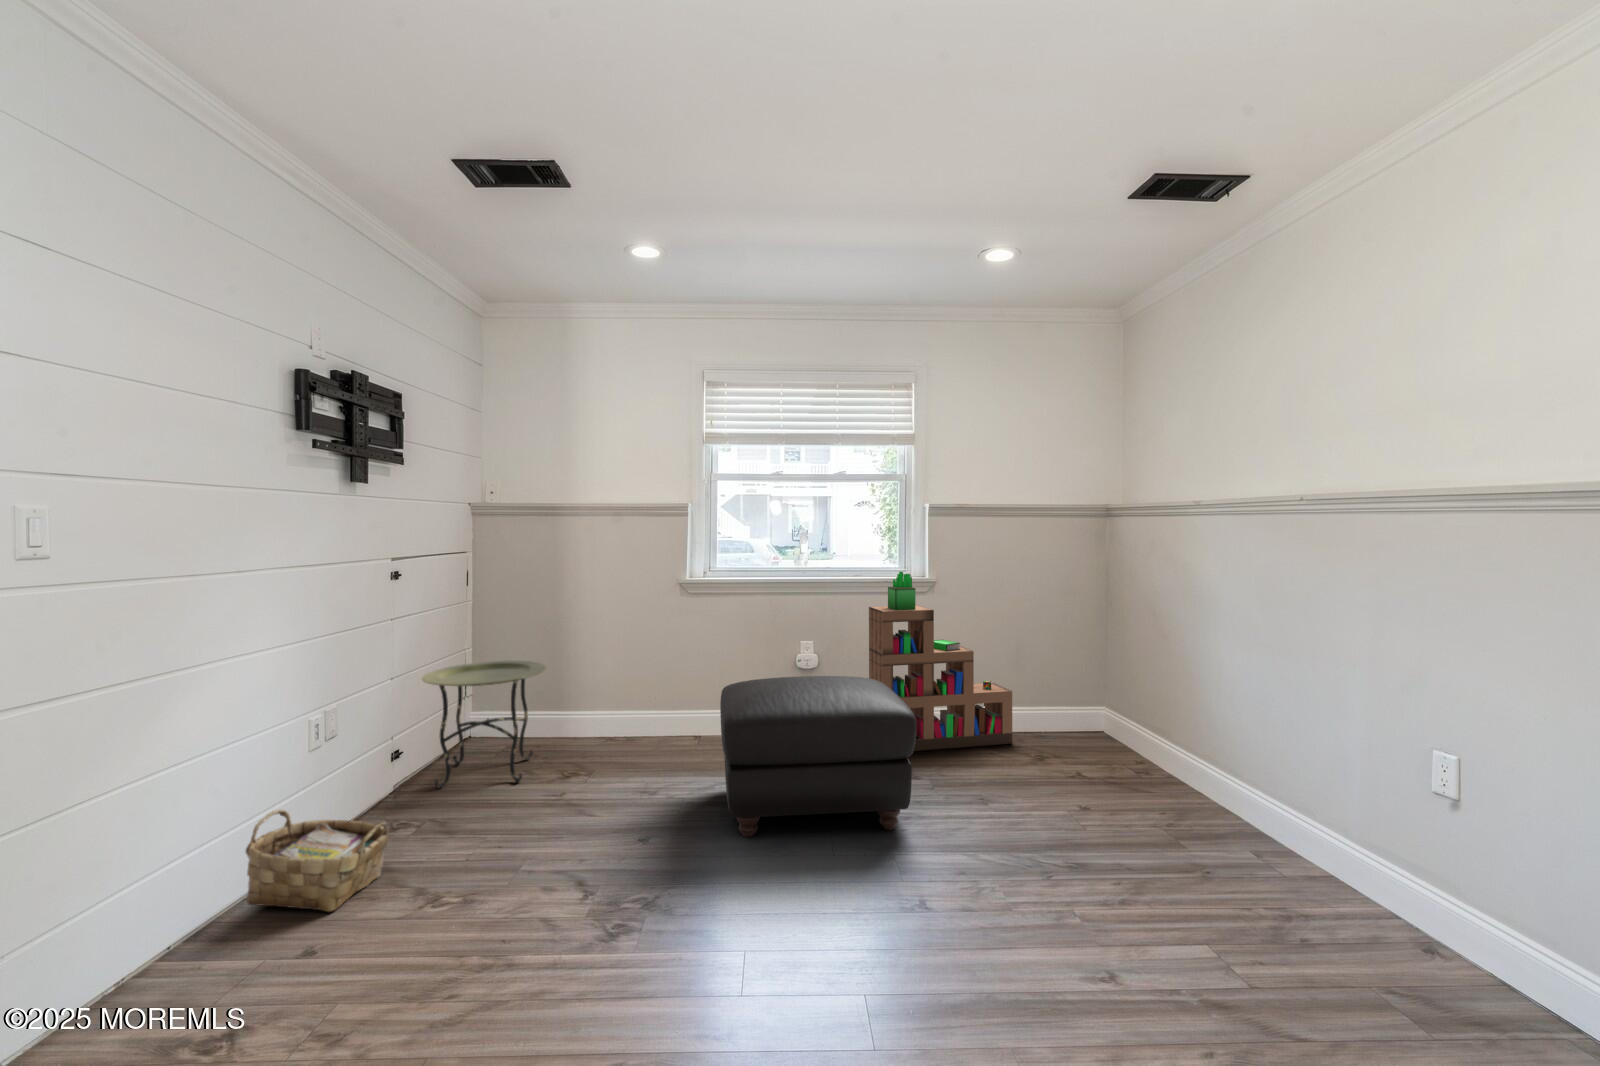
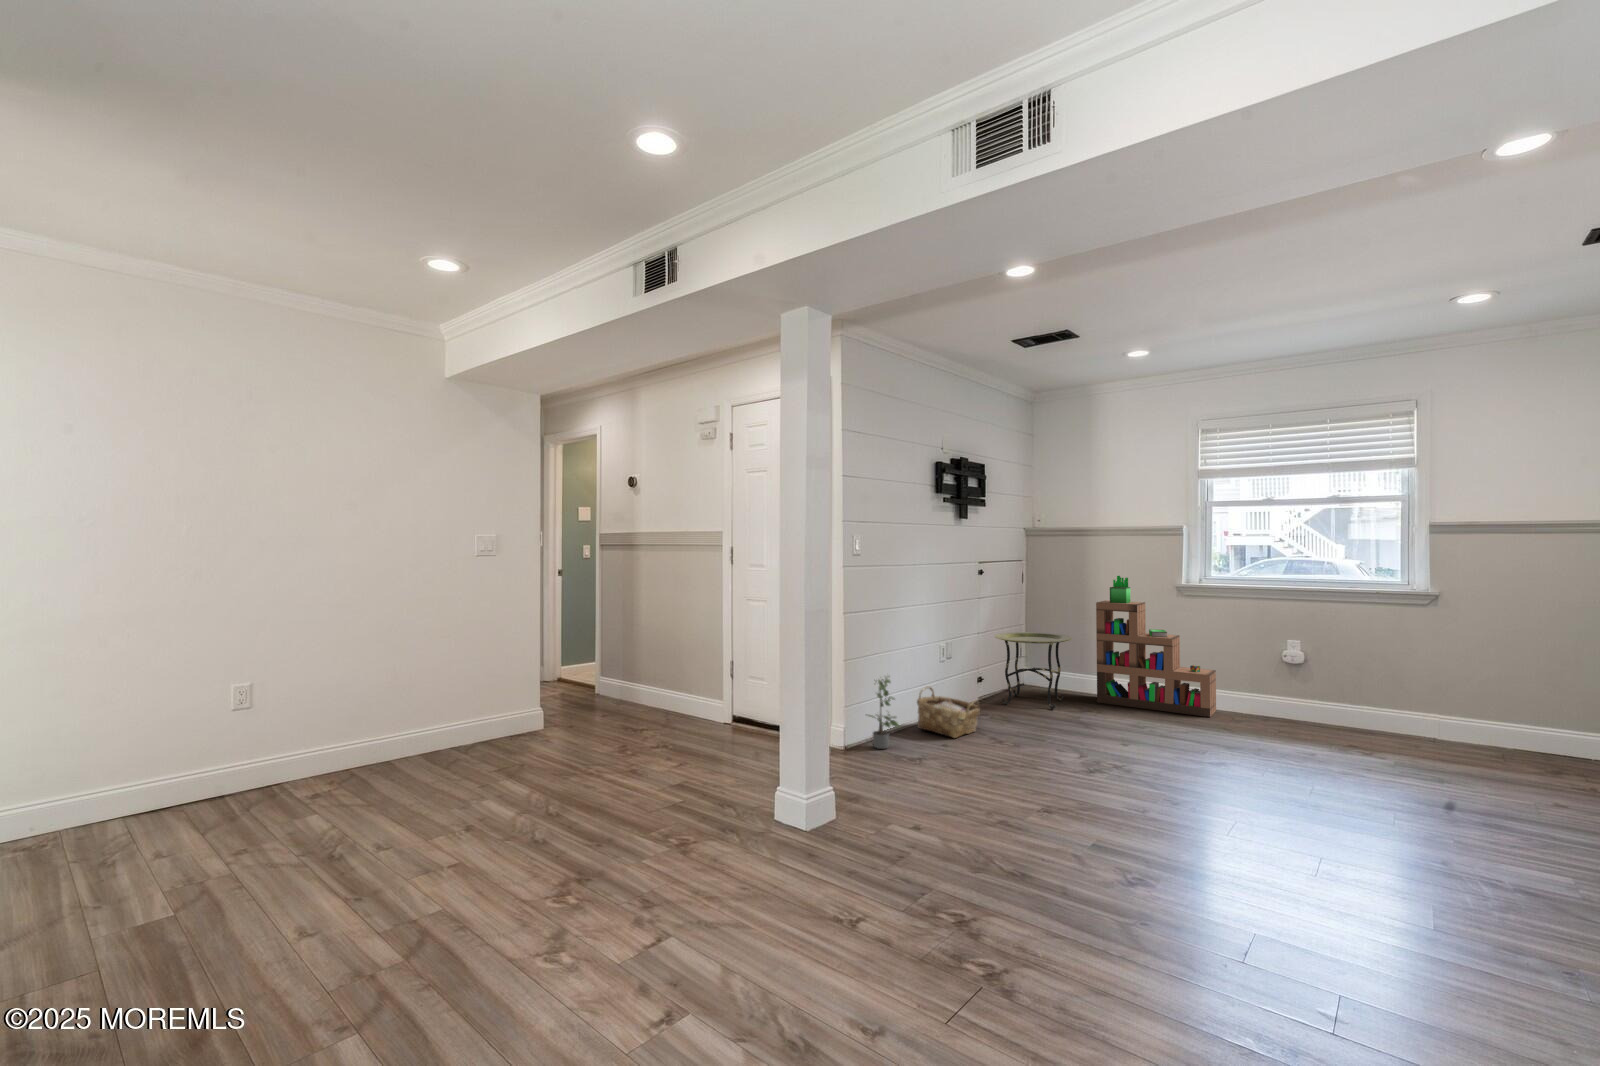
bookshelf: present [869,572,1012,751] -> present [1096,576,1216,717]
ottoman: present [720,676,916,837] -> none [1185,657,1354,779]
potted plant: none [69,825,188,1018] -> present [868,677,900,749]

